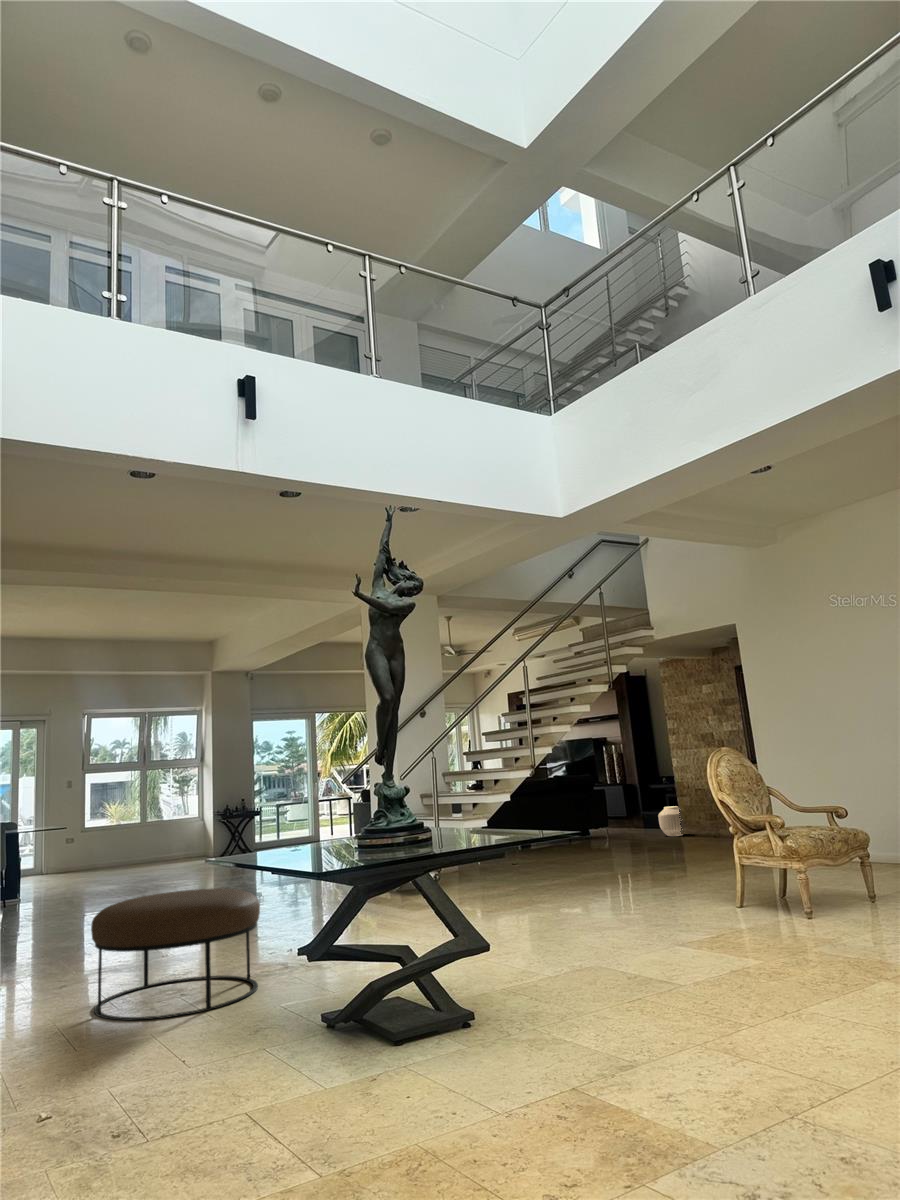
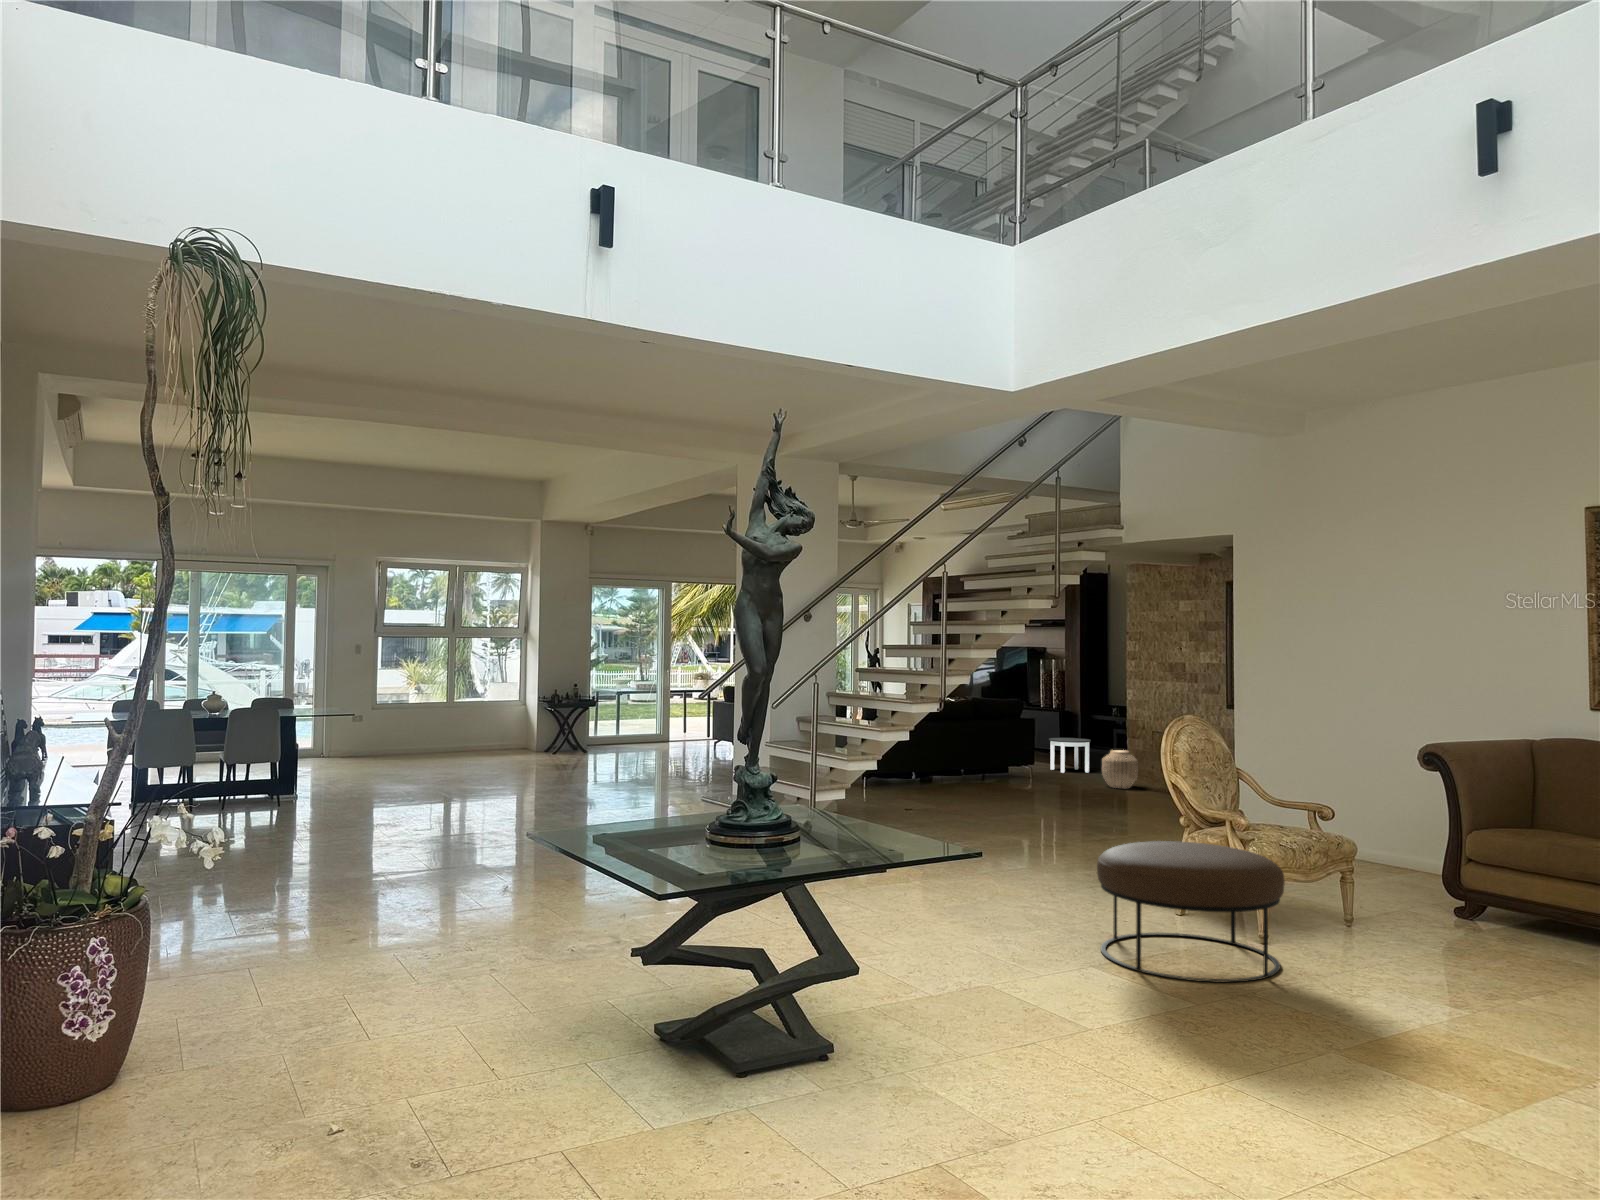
round table: none [616,804,650,831] -> present [1049,738,1091,773]
ottoman: present [91,888,260,1020] -> present [1097,841,1285,983]

